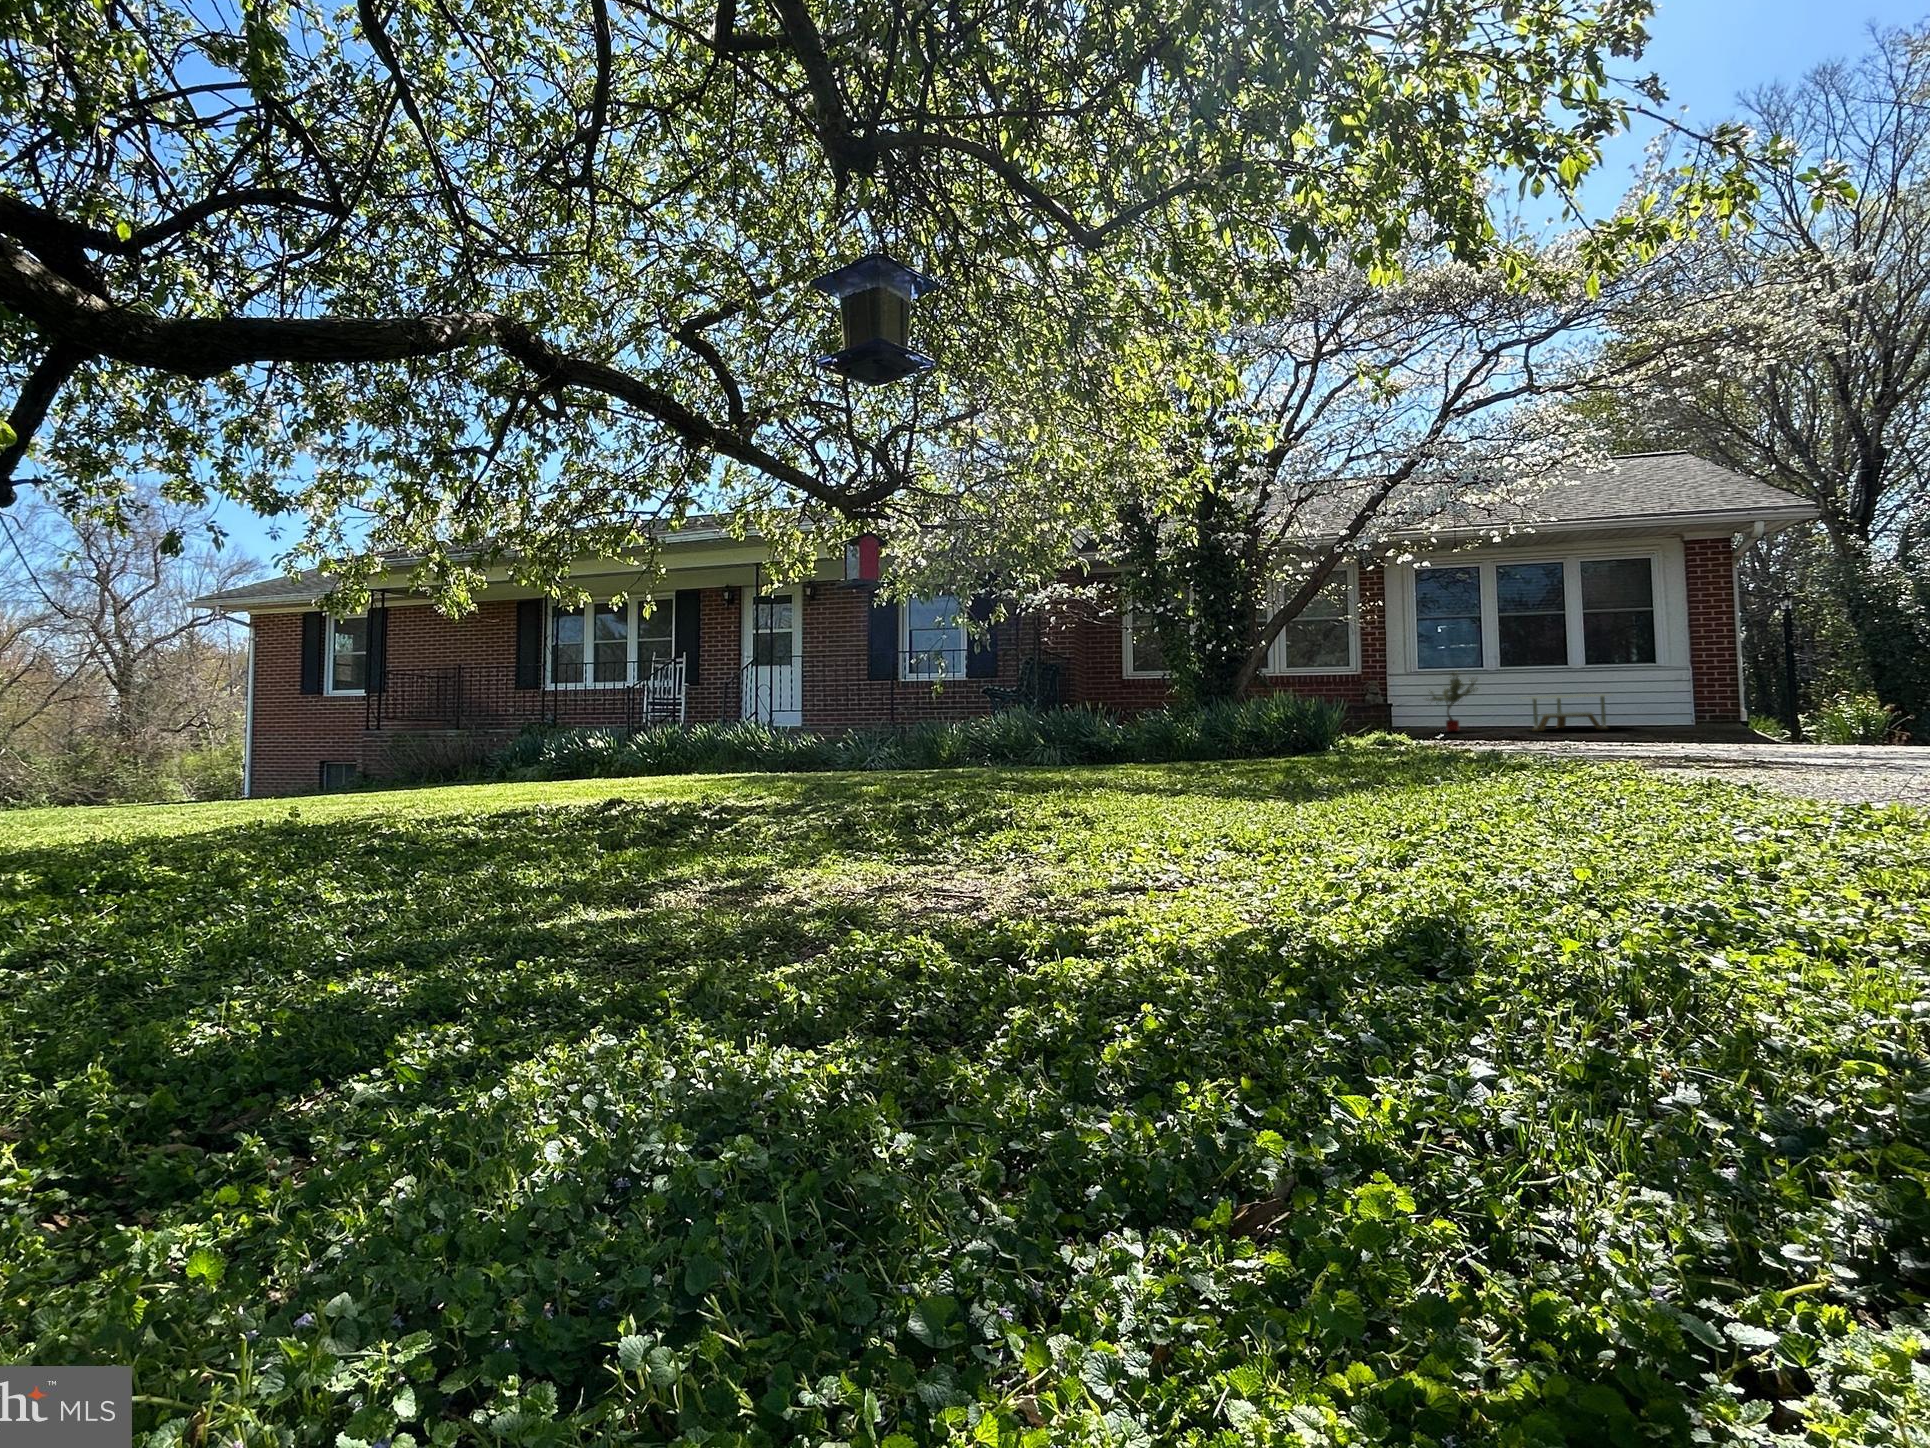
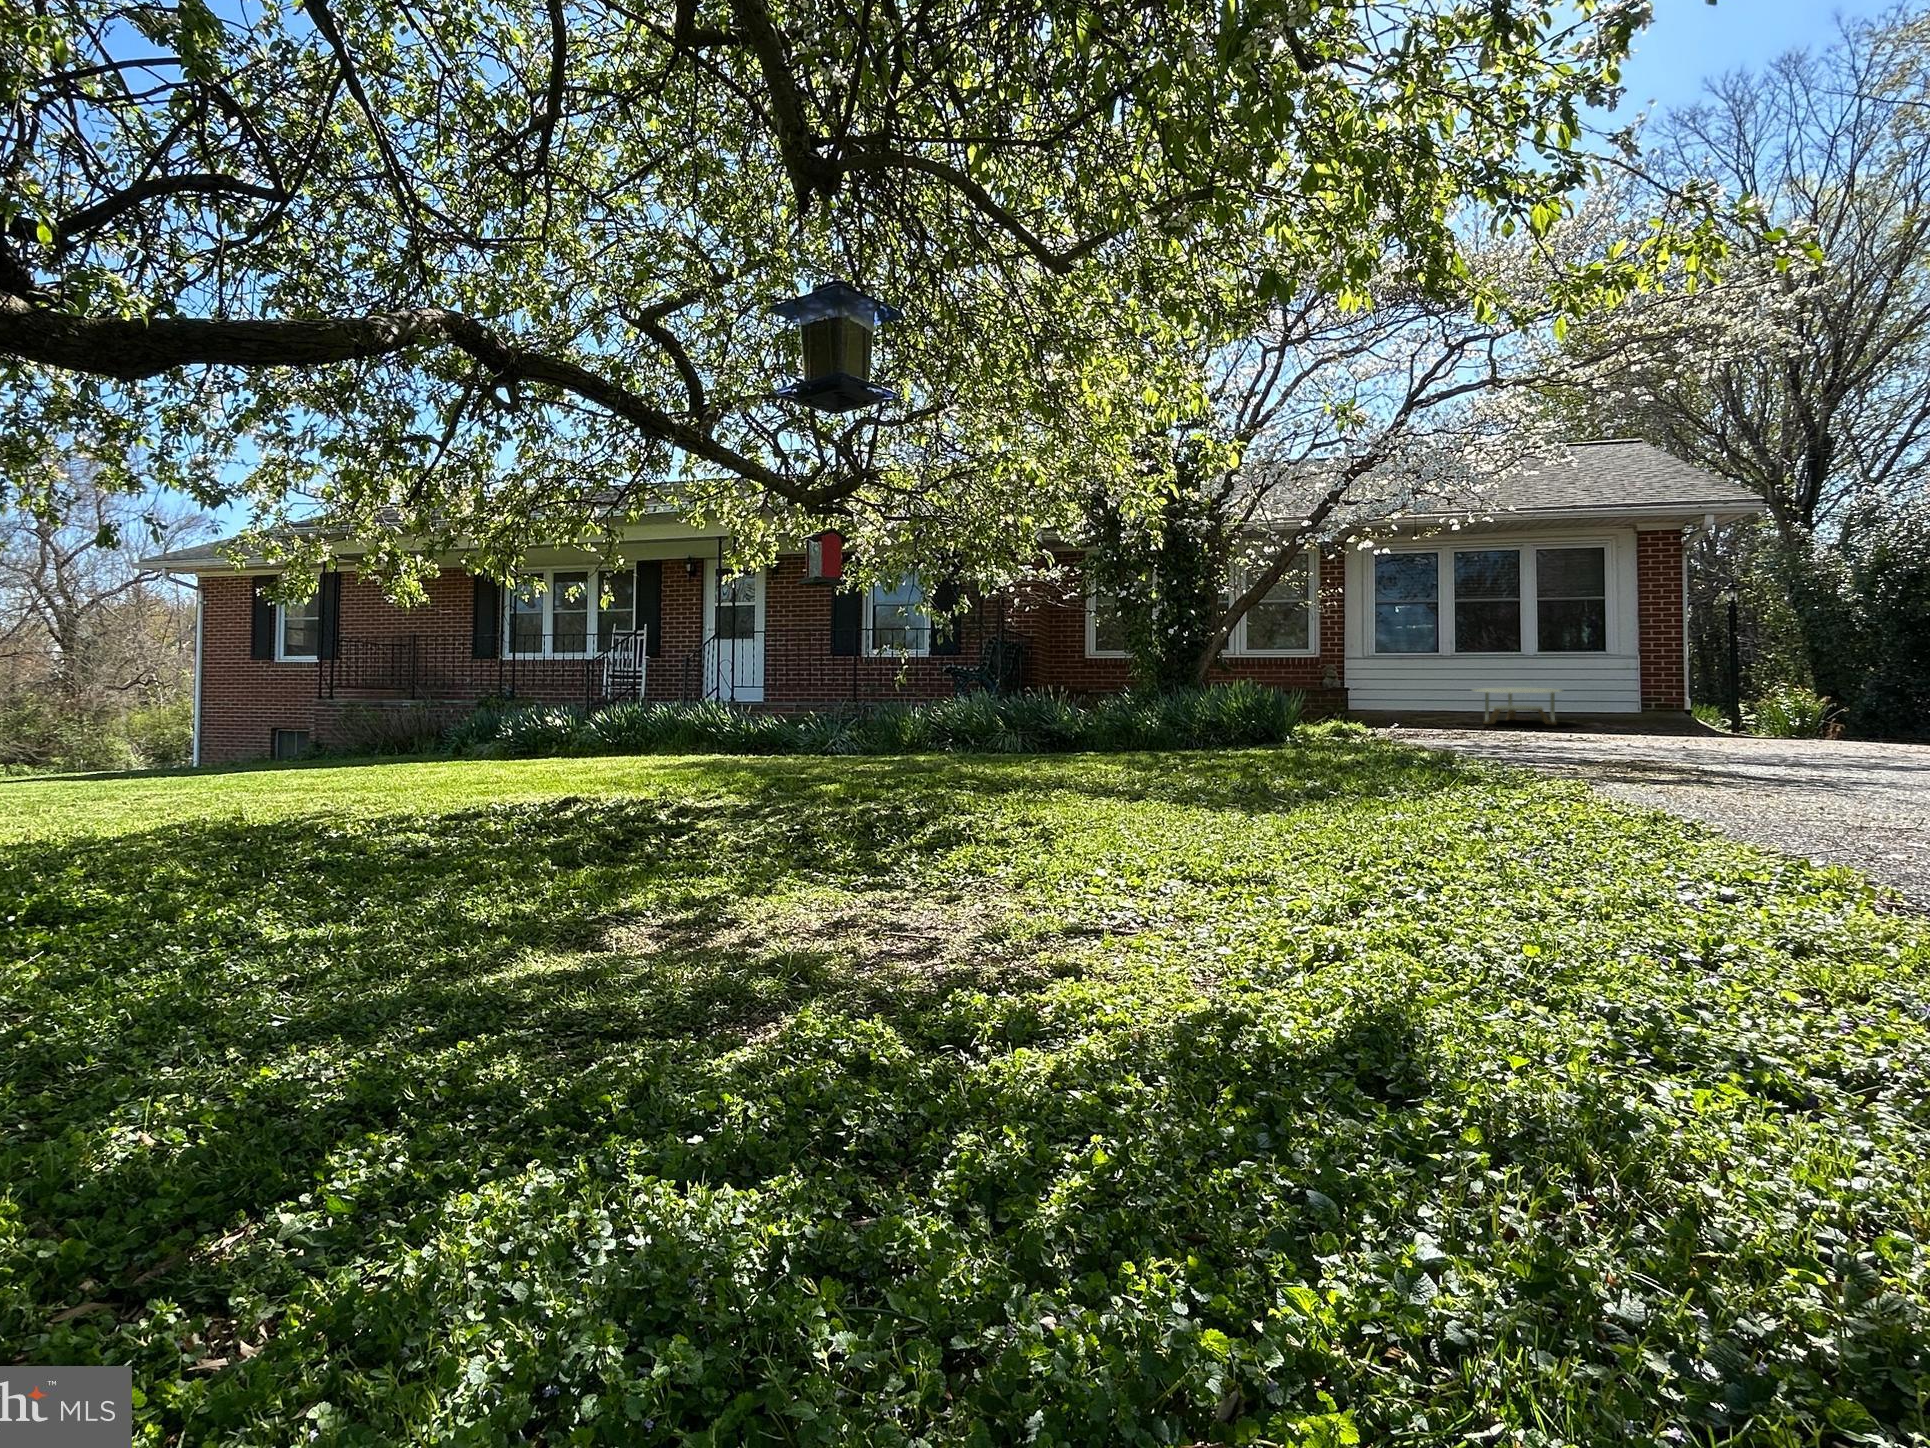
potted tree: present [1426,671,1478,732] -> none [1378,659,1434,721]

